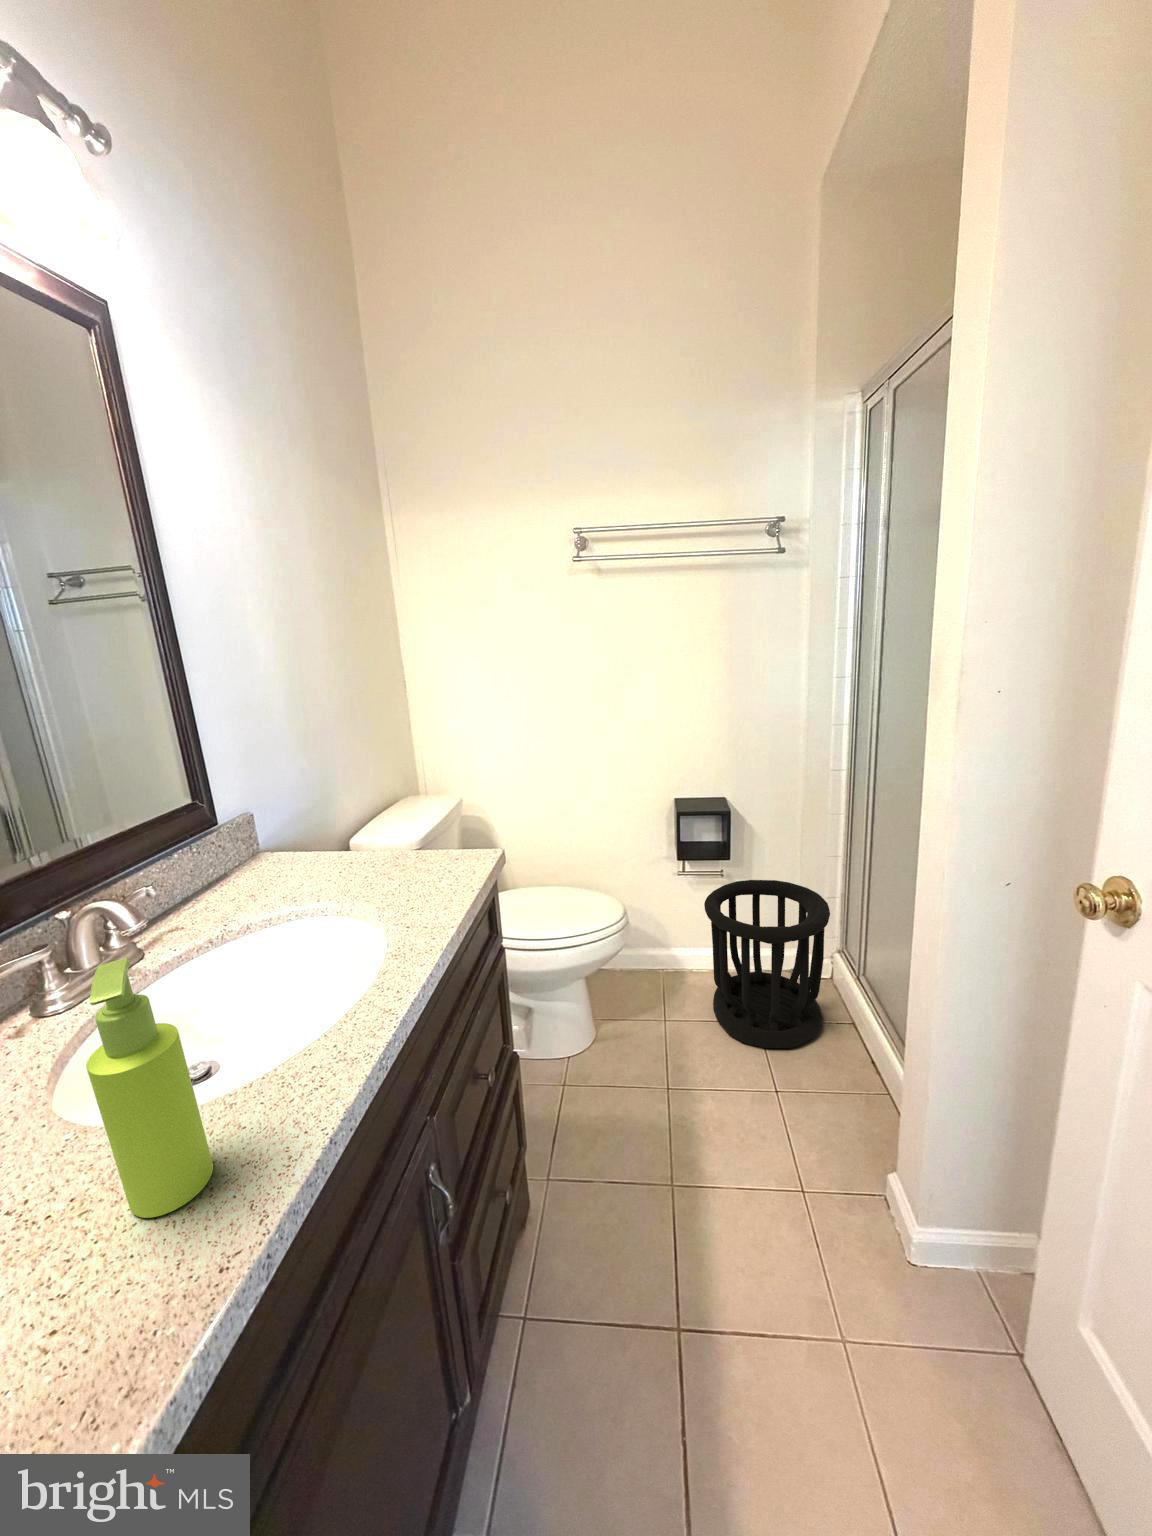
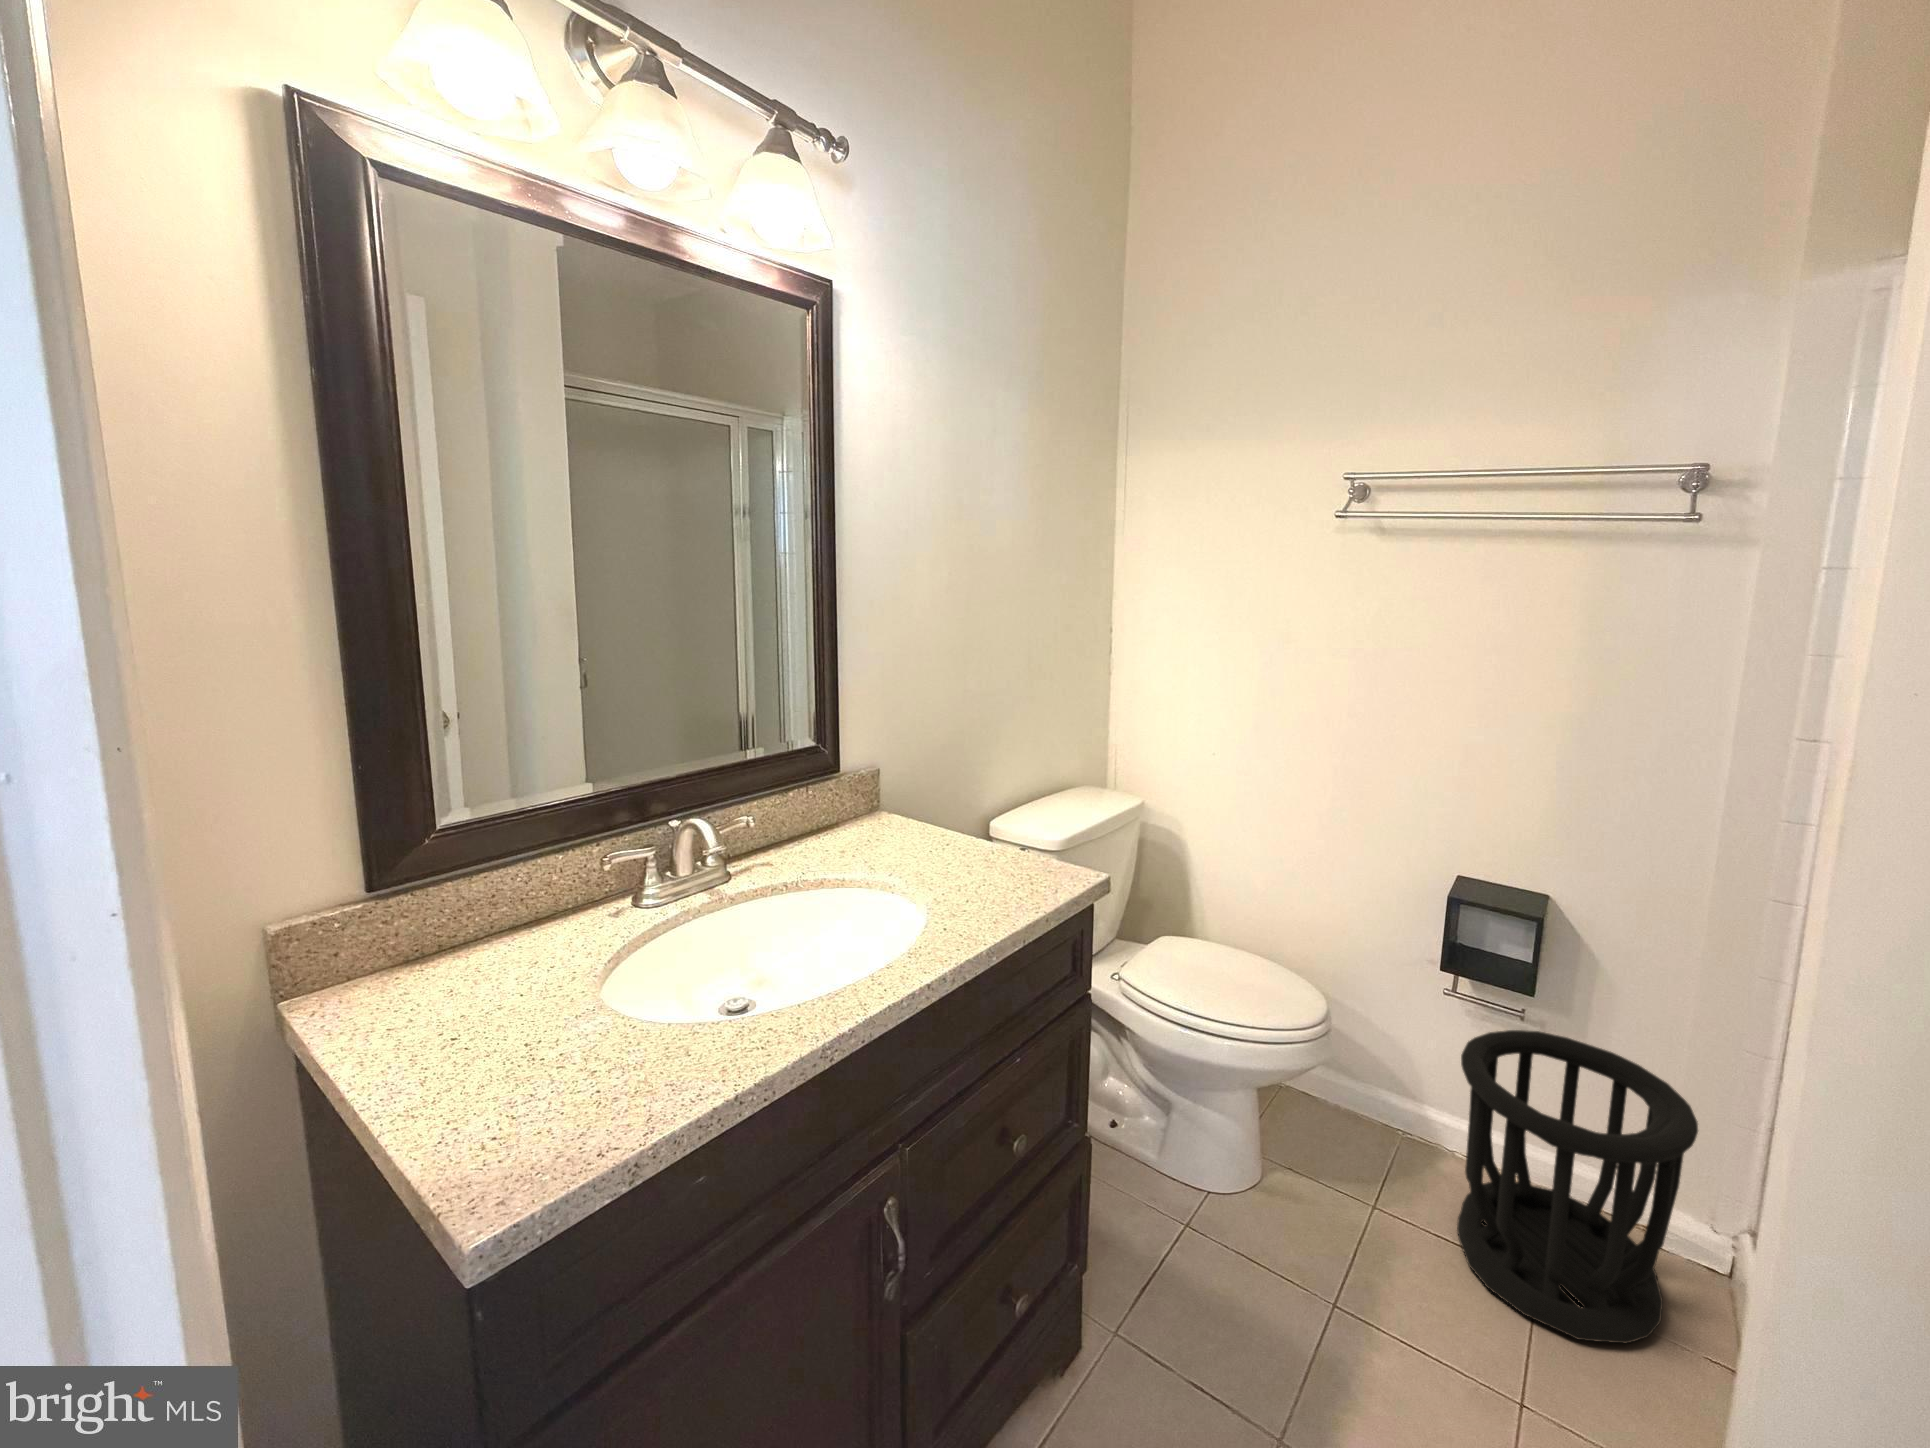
soap dispenser: present [86,958,213,1218] -> none [573,867,651,1094]

